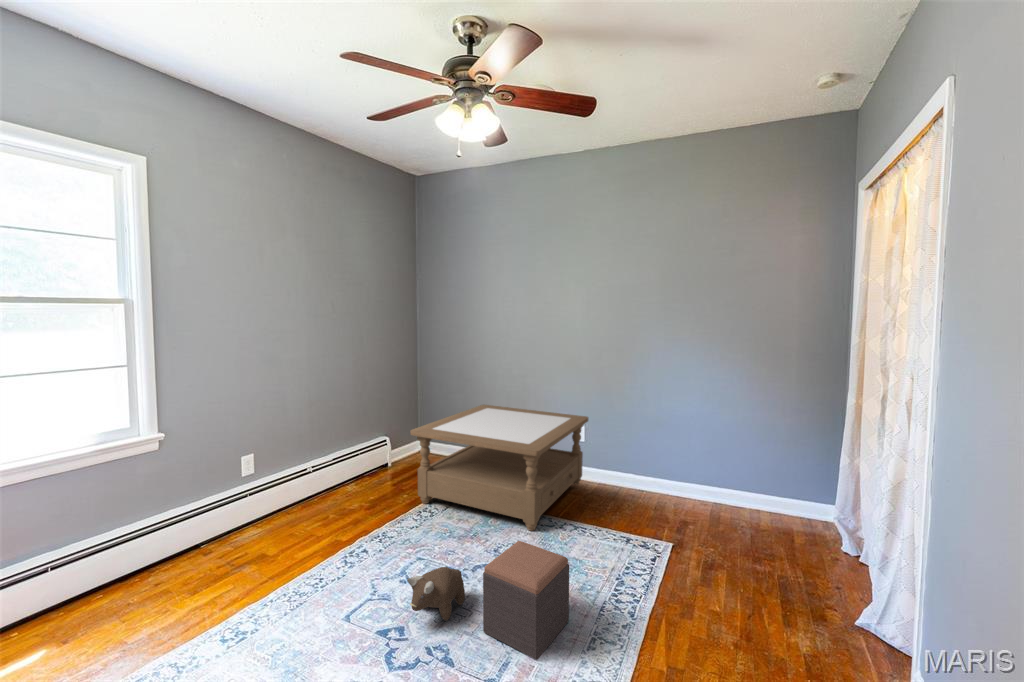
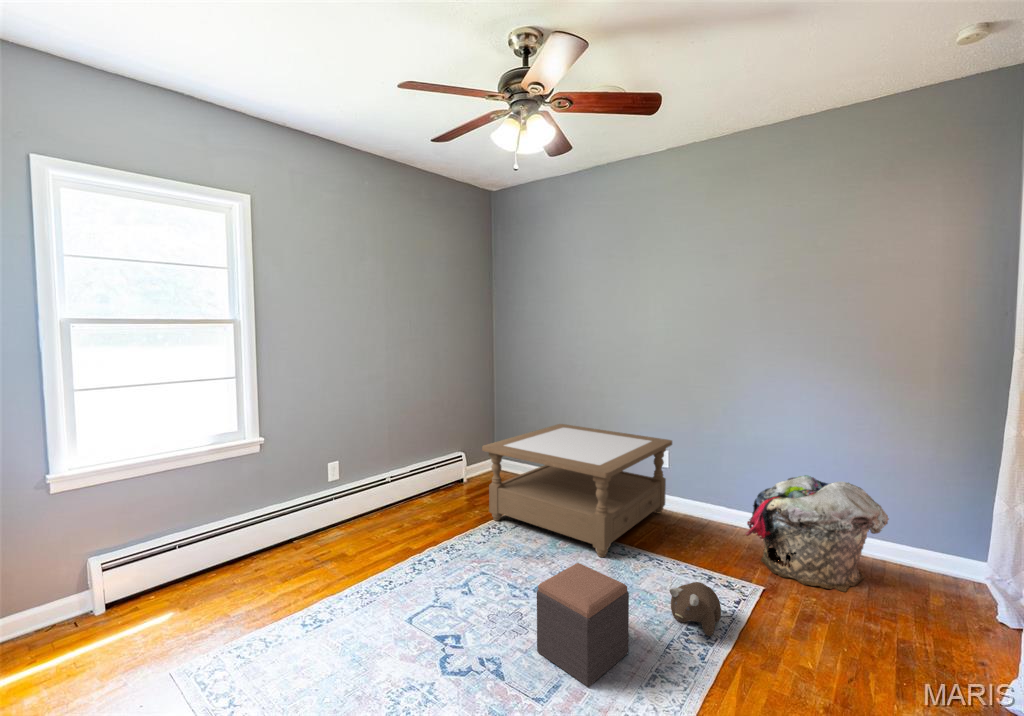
laundry basket: none [656,443,767,542] -> present [745,475,889,592]
plush toy: present [407,567,465,621] -> present [669,582,721,636]

